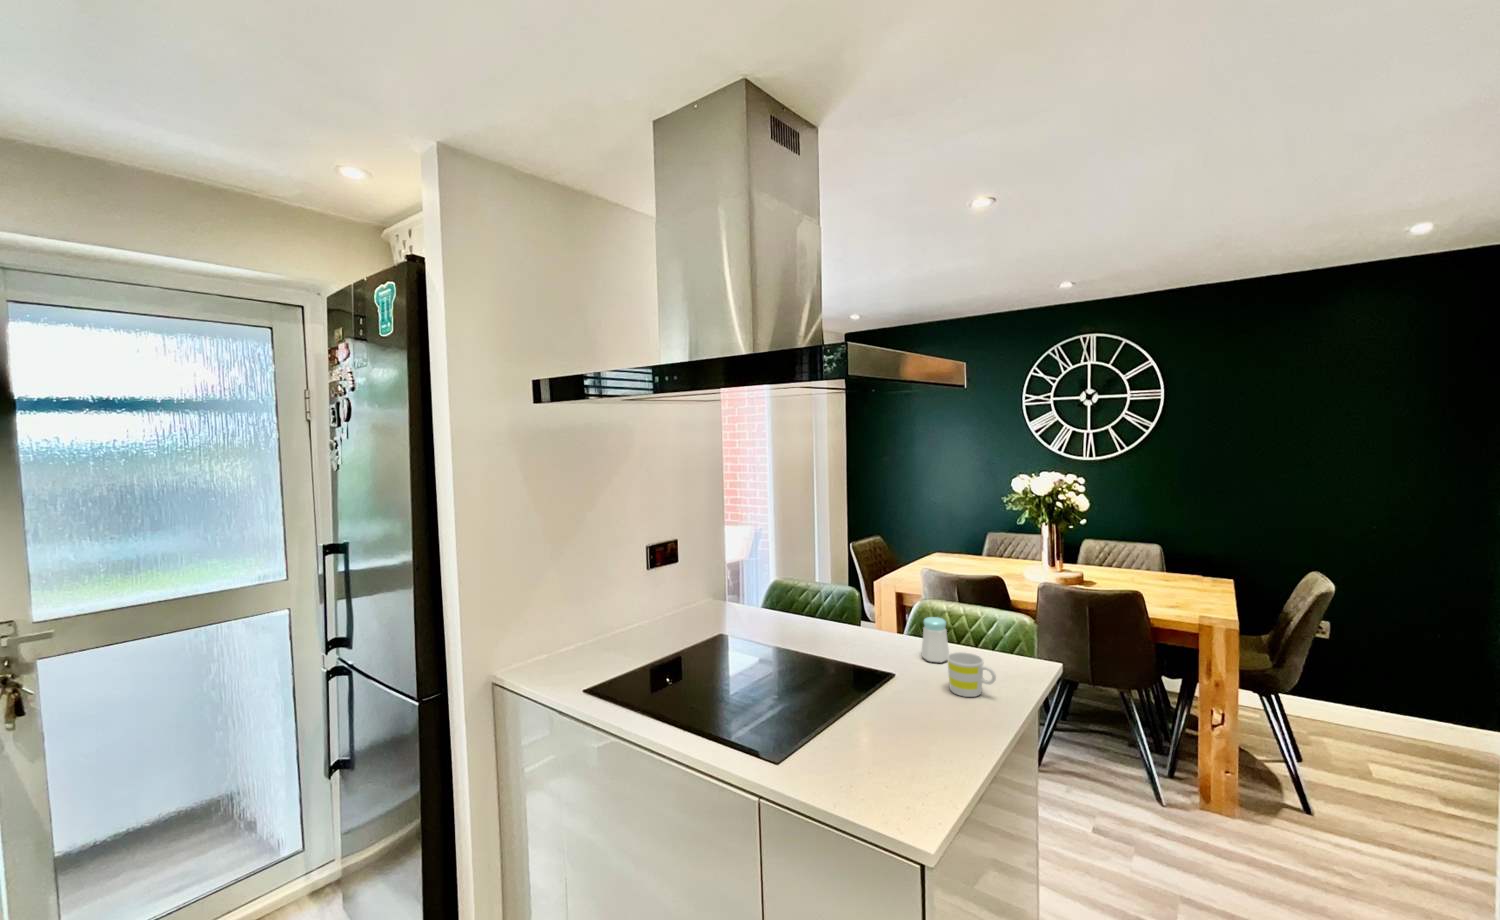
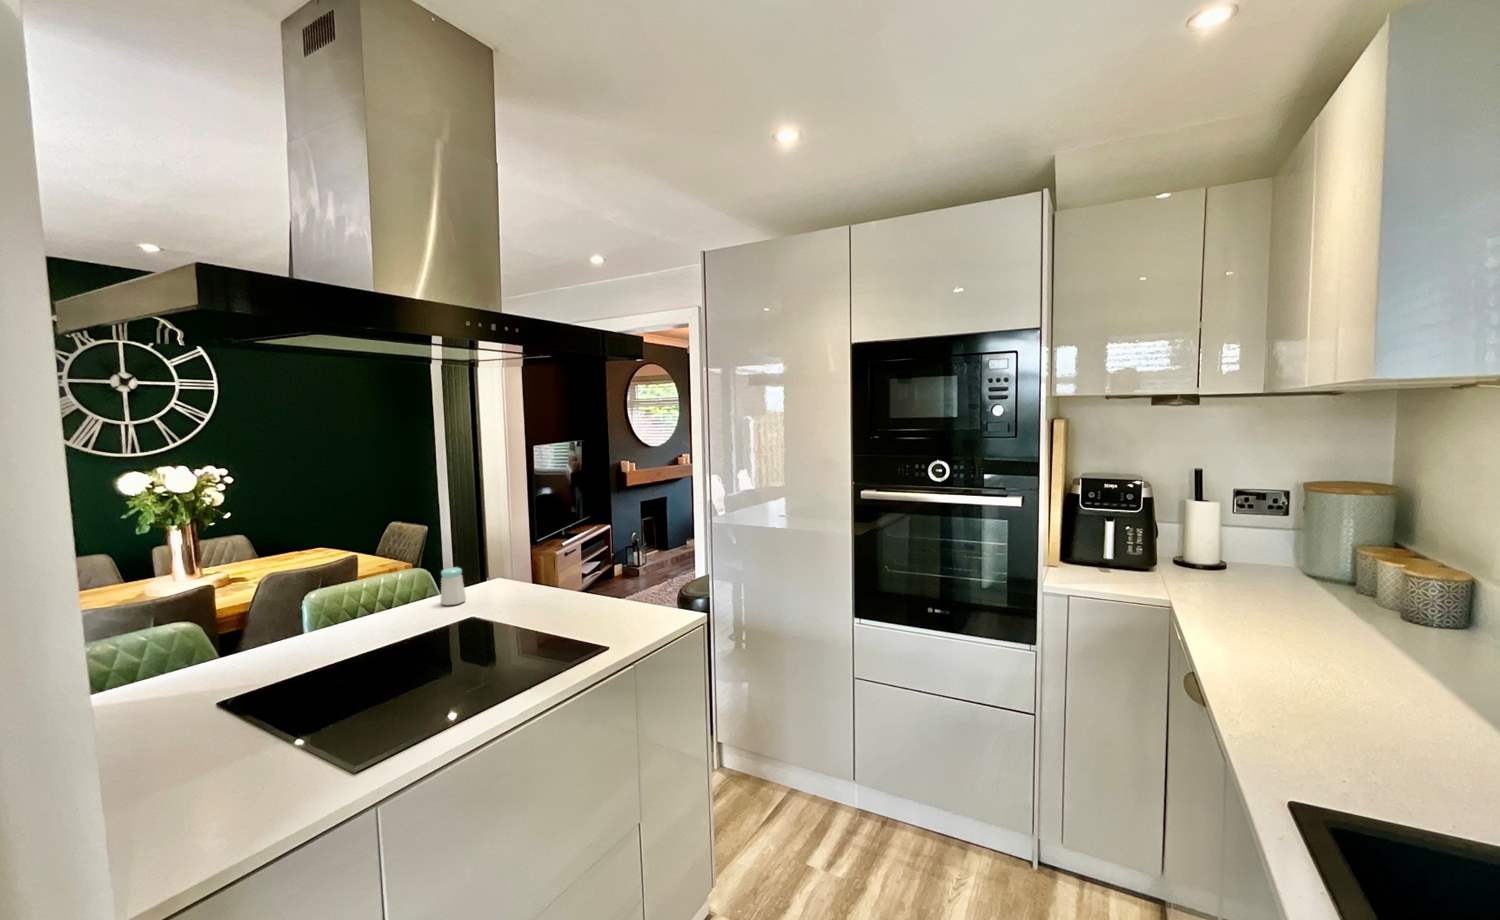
mug: present [947,652,996,697] -> none [508,569,541,599]

